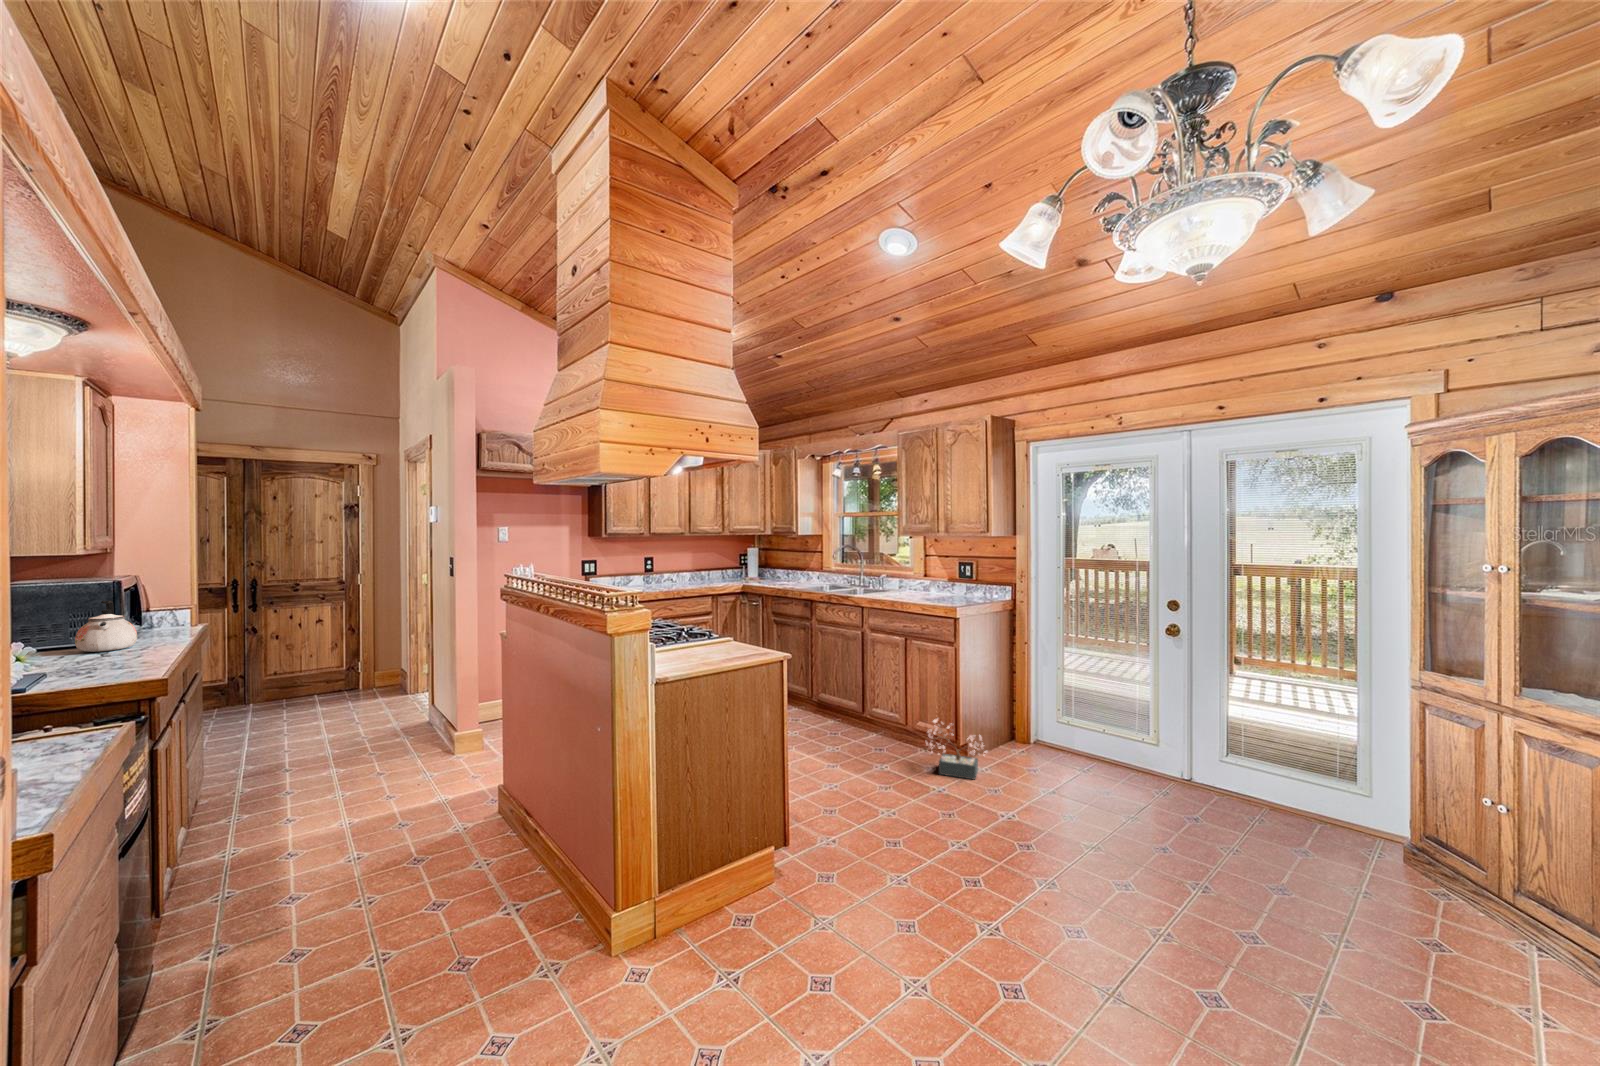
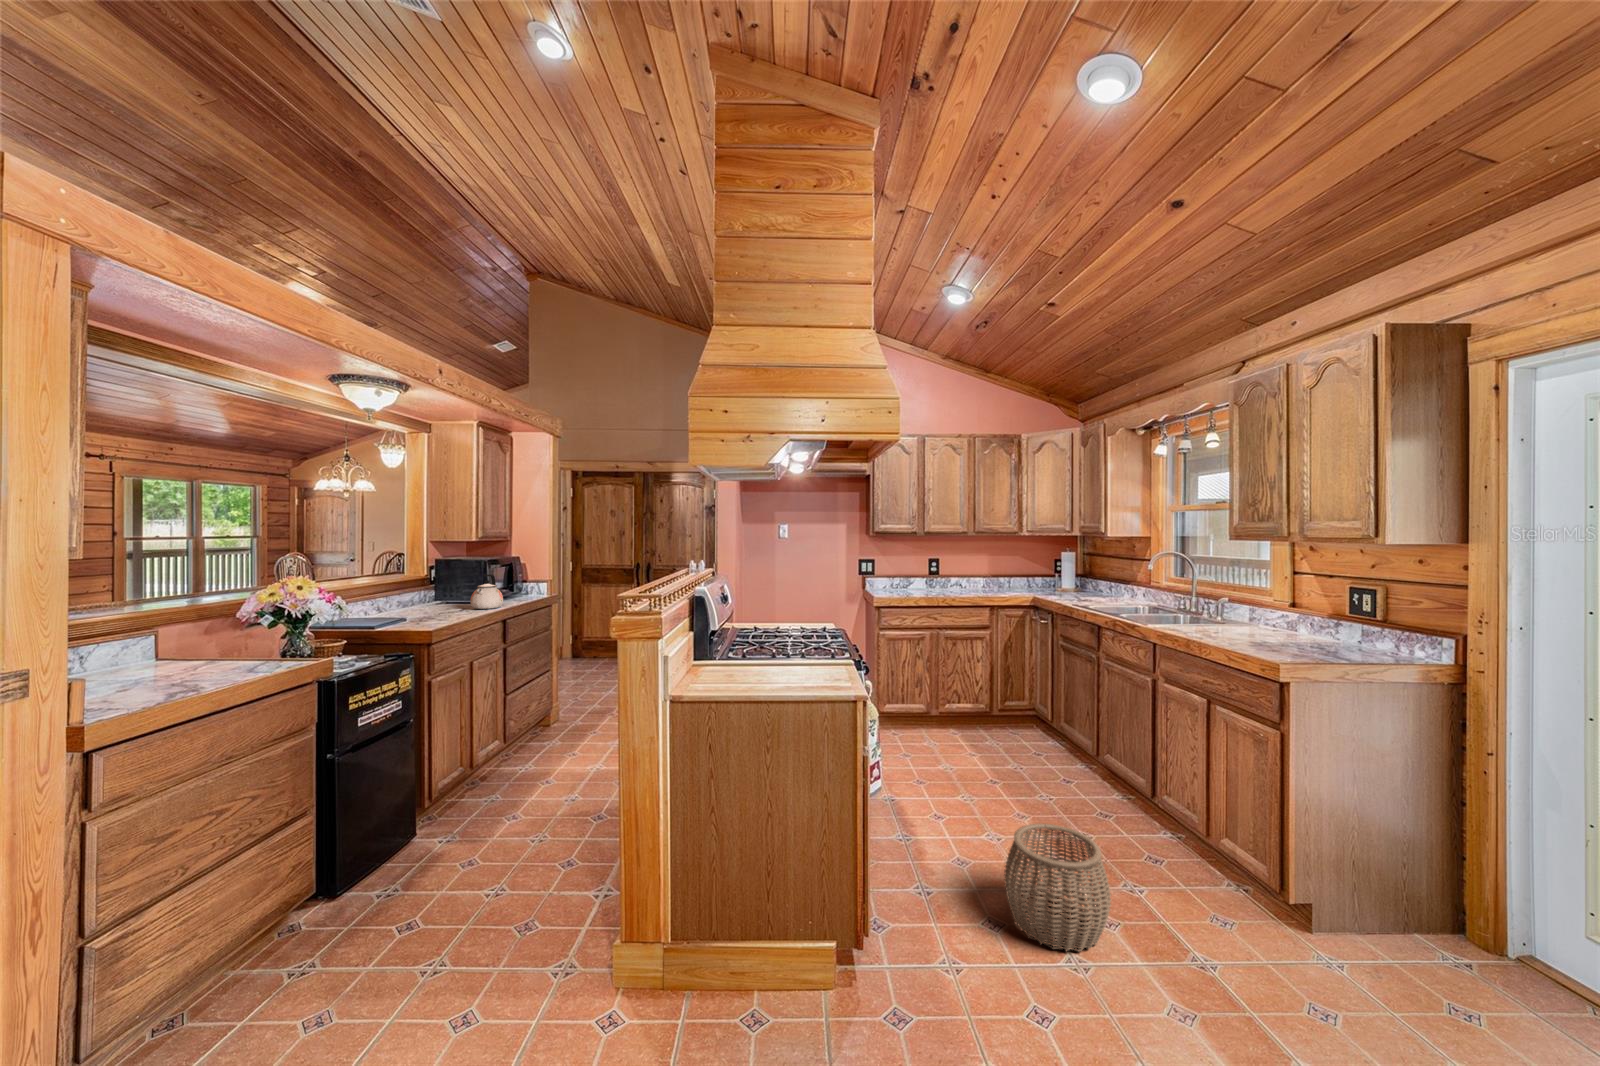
decorative plant: present [925,718,987,779] -> none [1204,842,1335,977]
woven basket: none [827,733,895,809] -> present [1004,823,1111,951]

